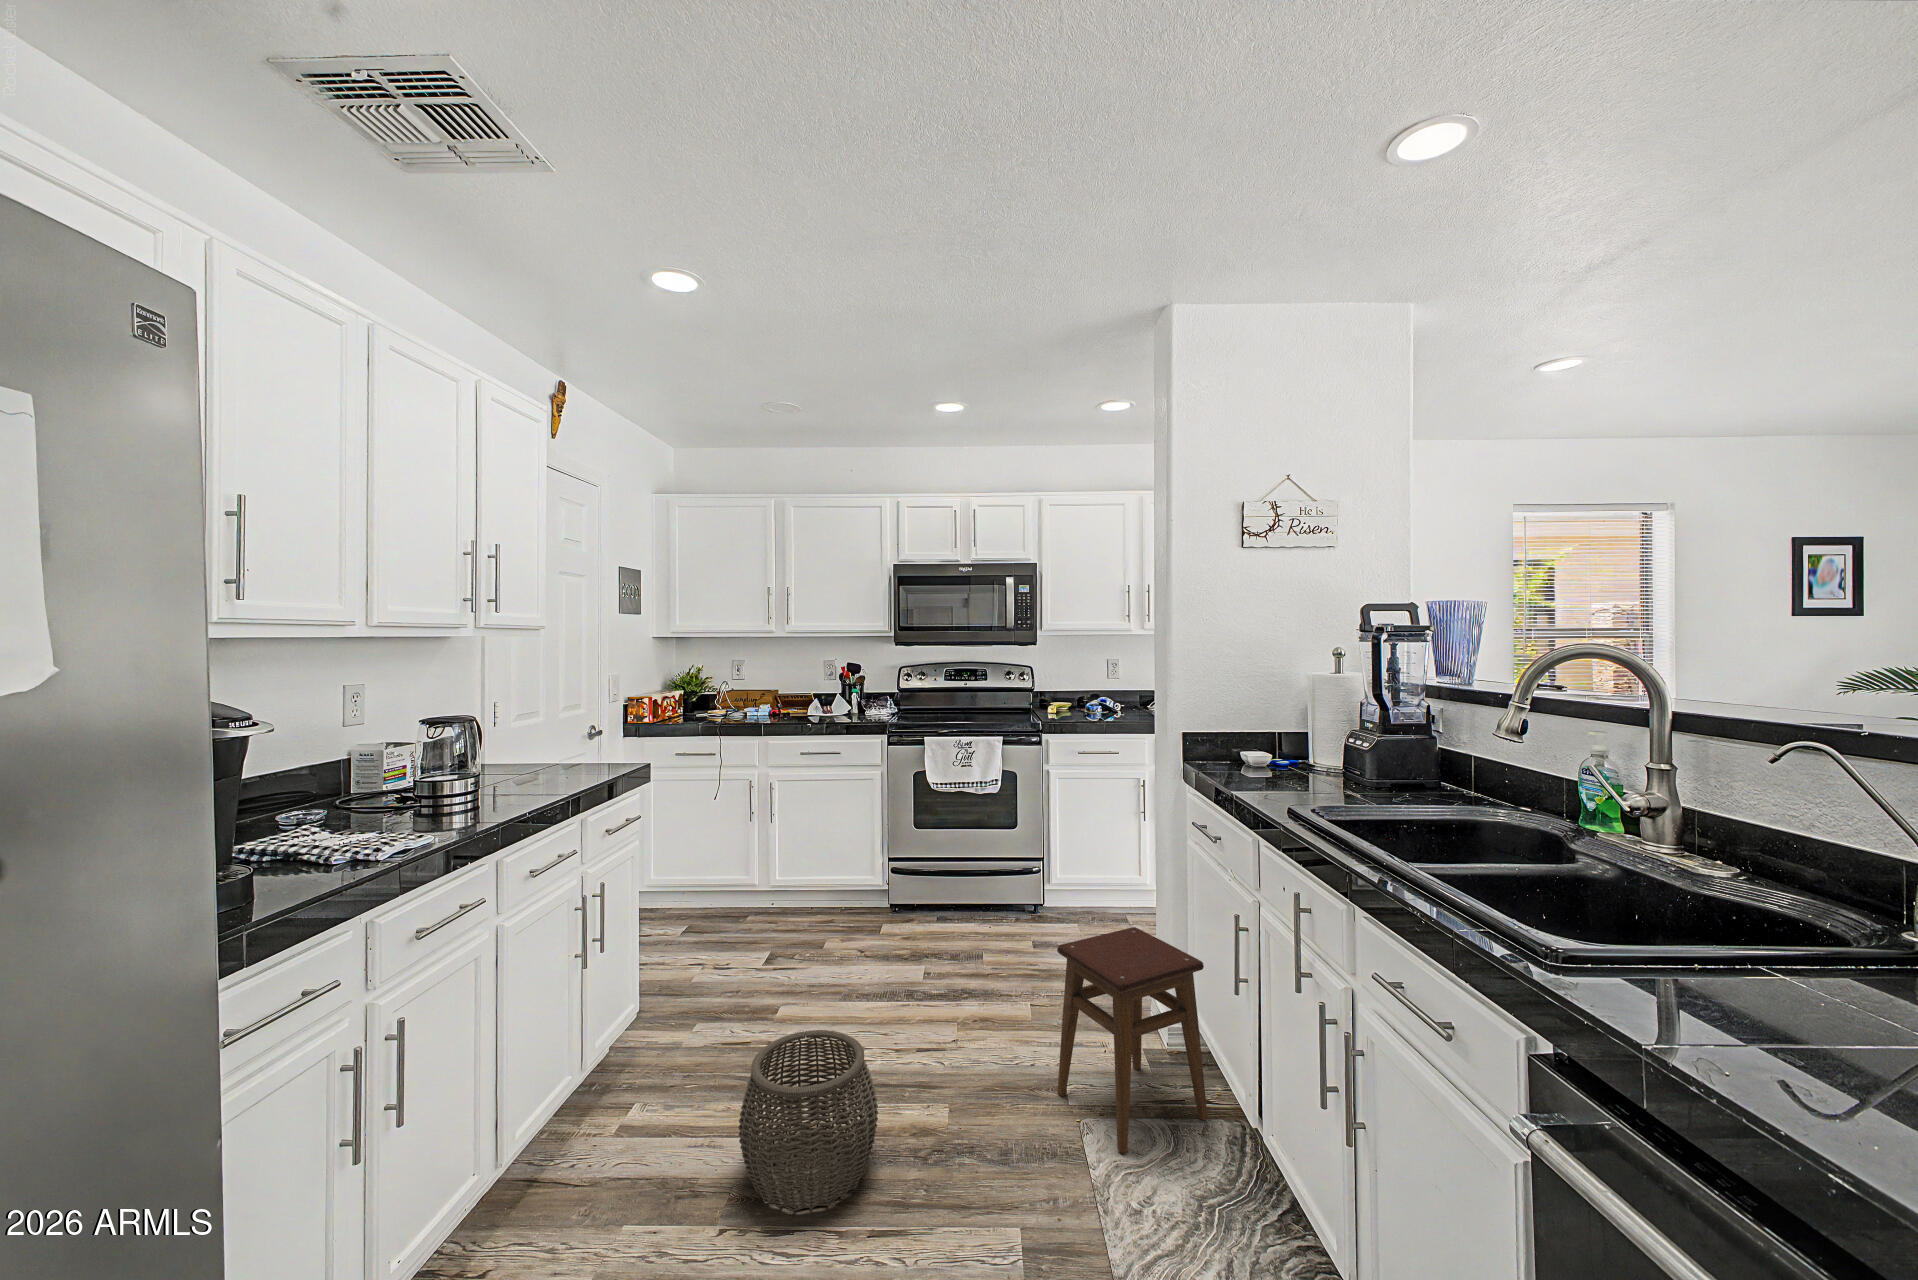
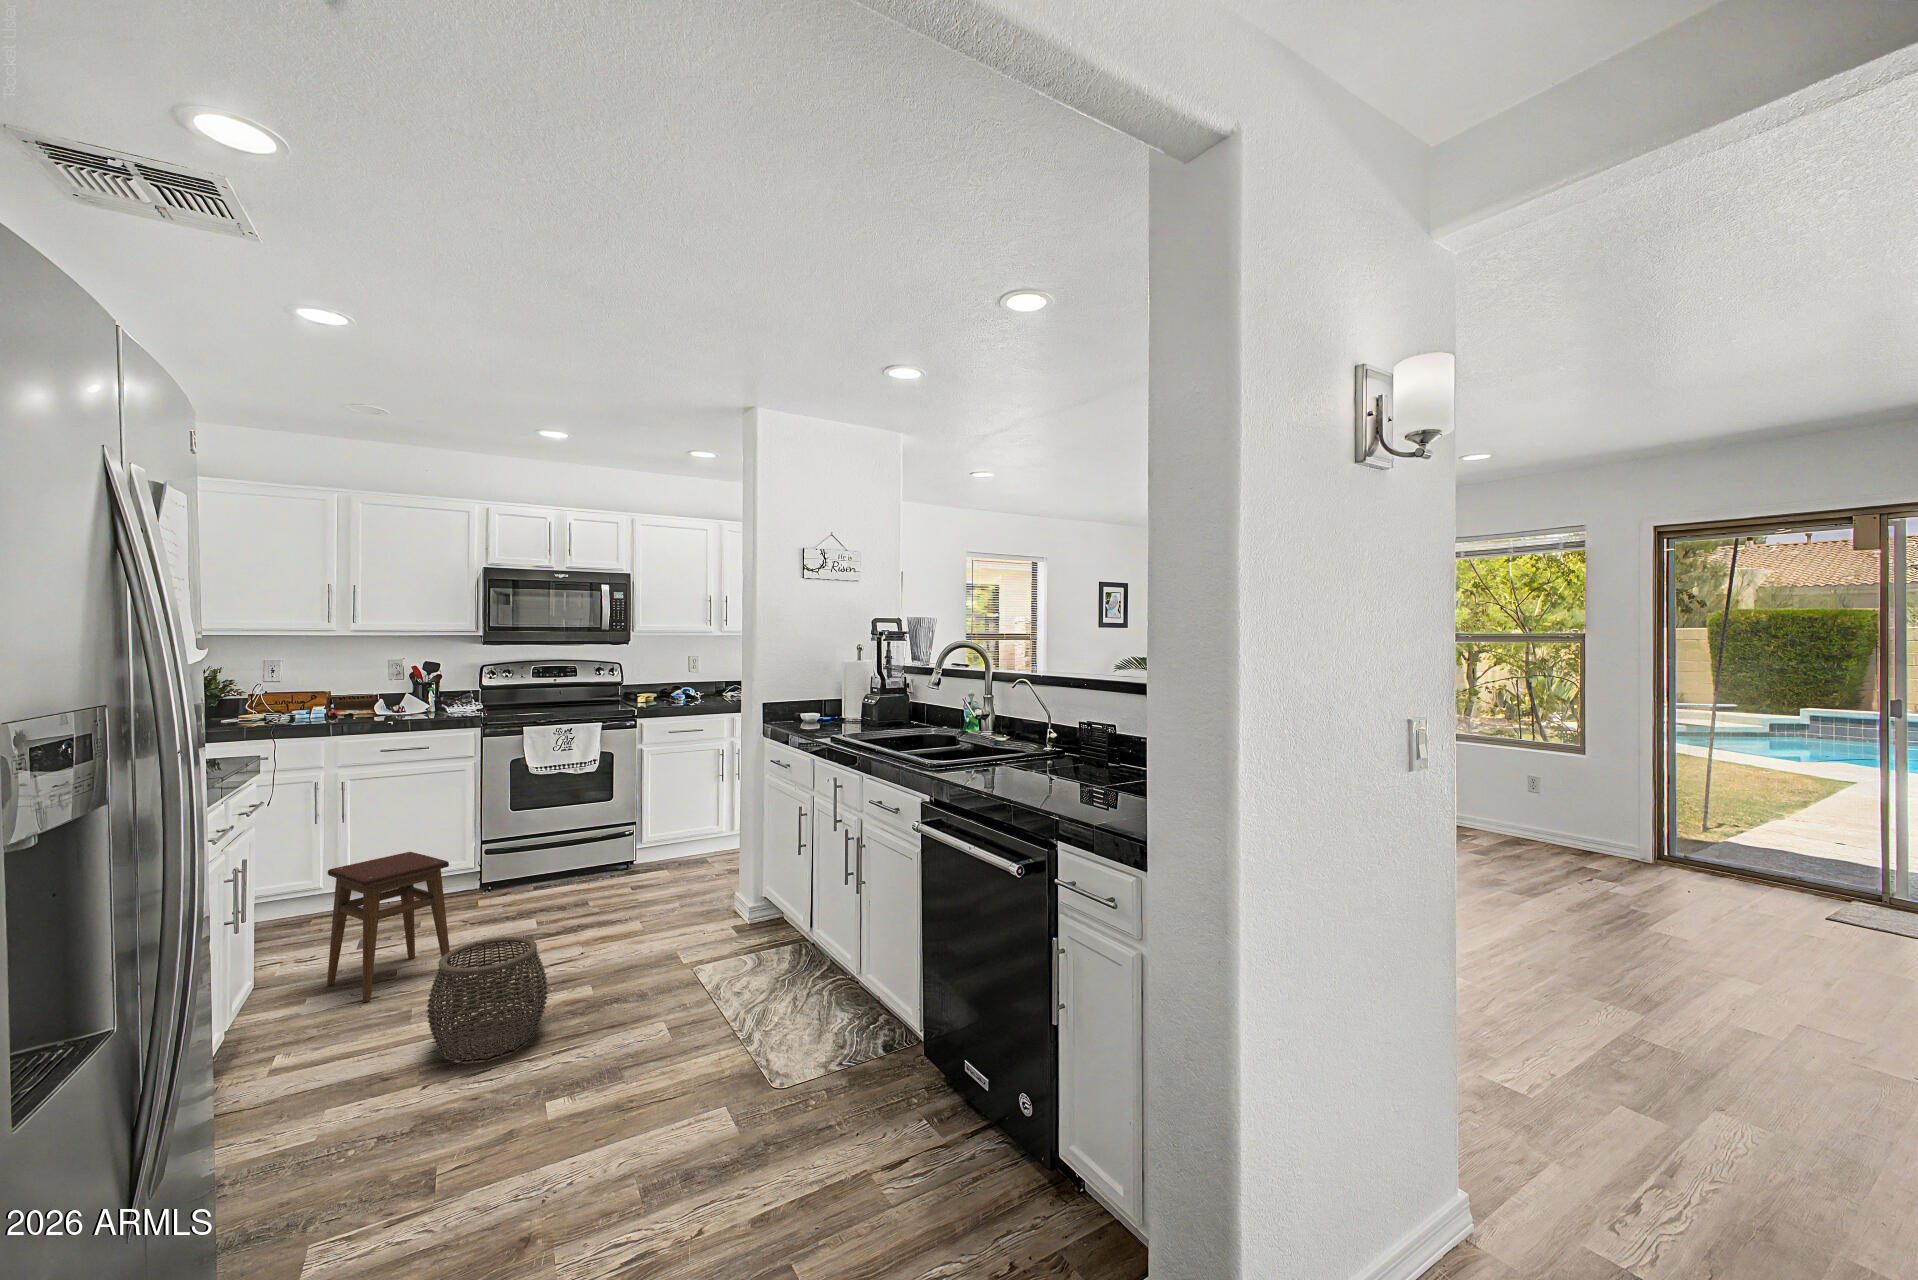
stool: present [1057,927,1208,1153] -> present [327,852,451,1002]

